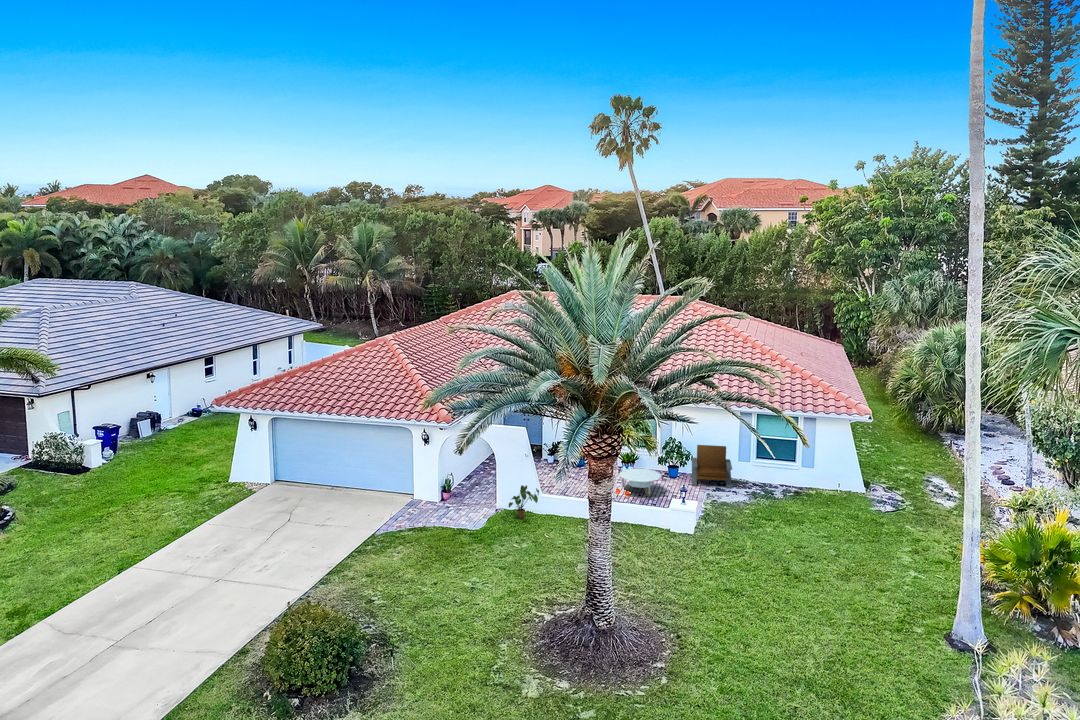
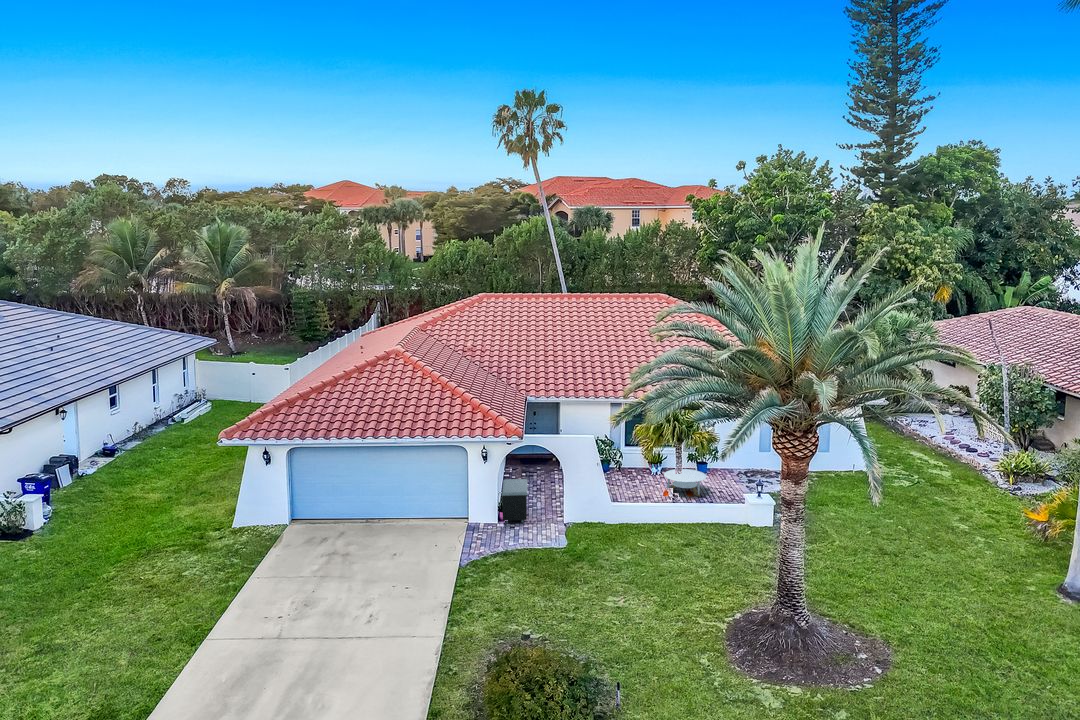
lounge chair: present [691,445,732,488] -> none [717,440,764,482]
storage bench: none [442,462,477,502] -> present [502,479,528,523]
house plant: present [509,485,539,518] -> none [585,497,617,531]

